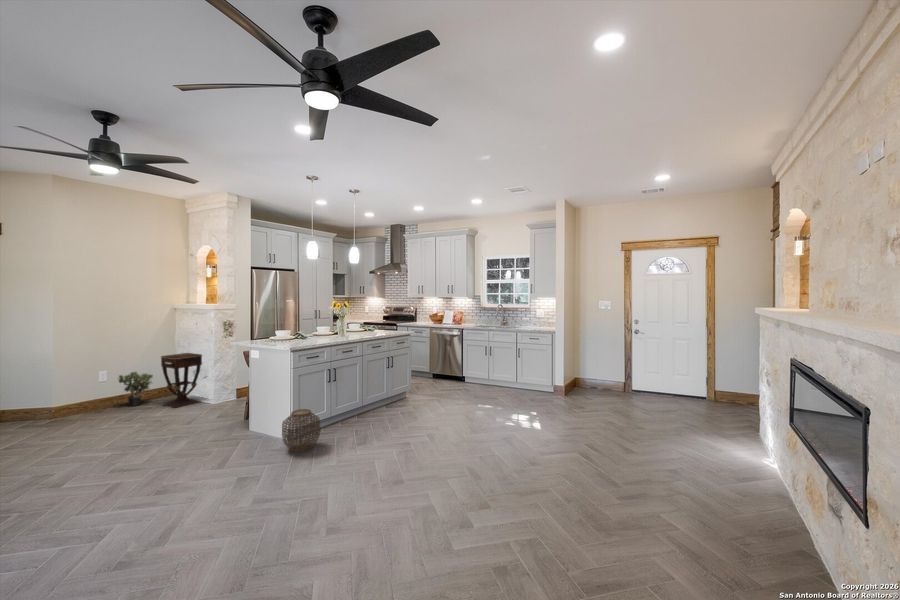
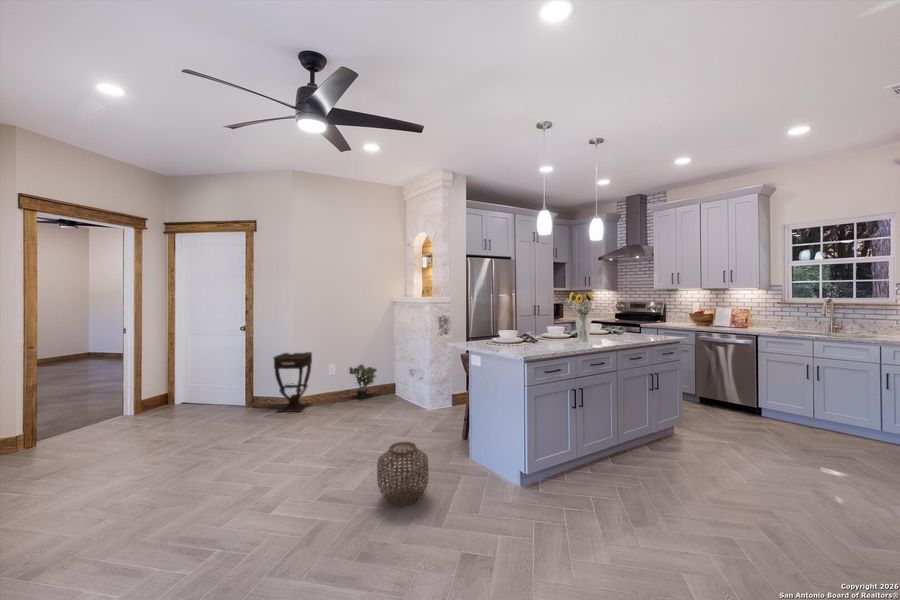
side table: present [161,353,202,408] -> present [274,352,312,412]
woven basket: present [282,409,320,452] -> present [377,442,428,506]

